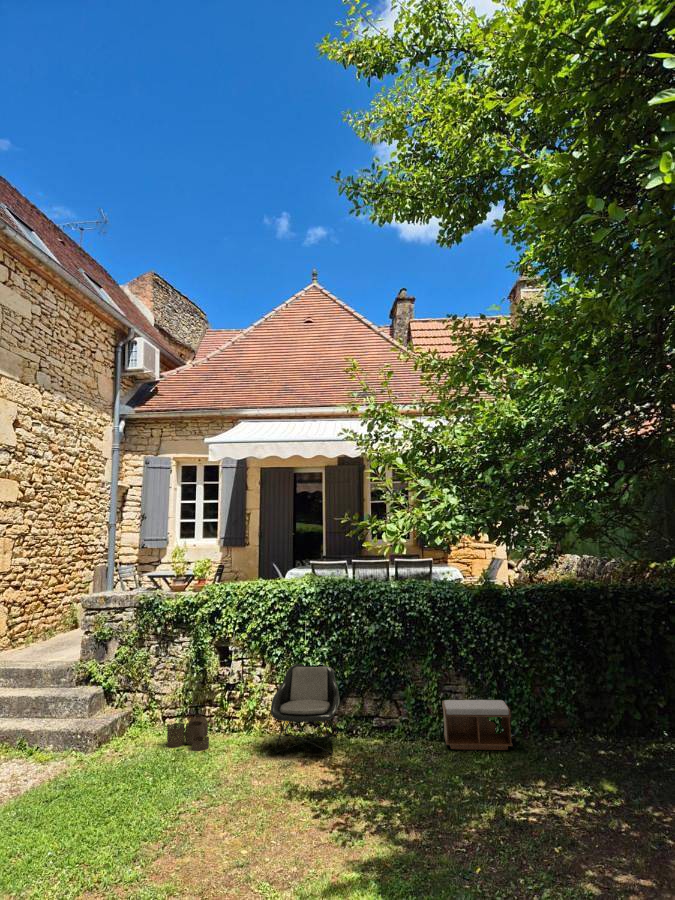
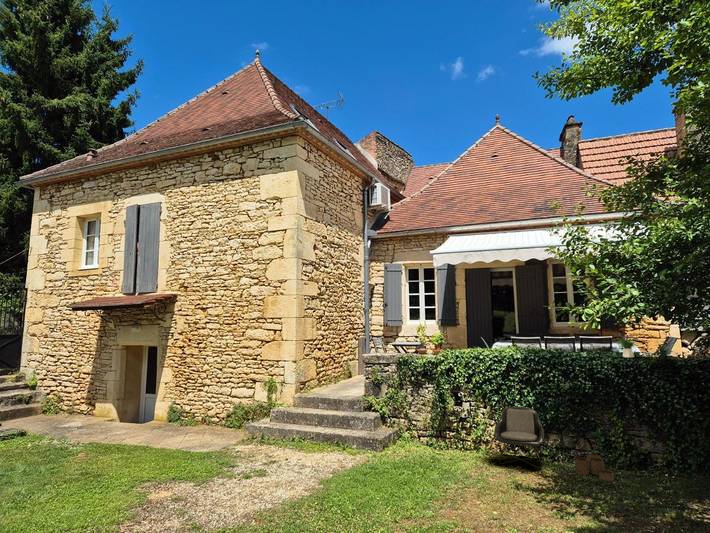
flower arrangement: none [428,554,460,587] -> present [618,334,638,357]
bench: present [442,700,513,750] -> none [628,442,694,485]
woven basket: present [167,715,209,751] -> present [574,453,614,481]

